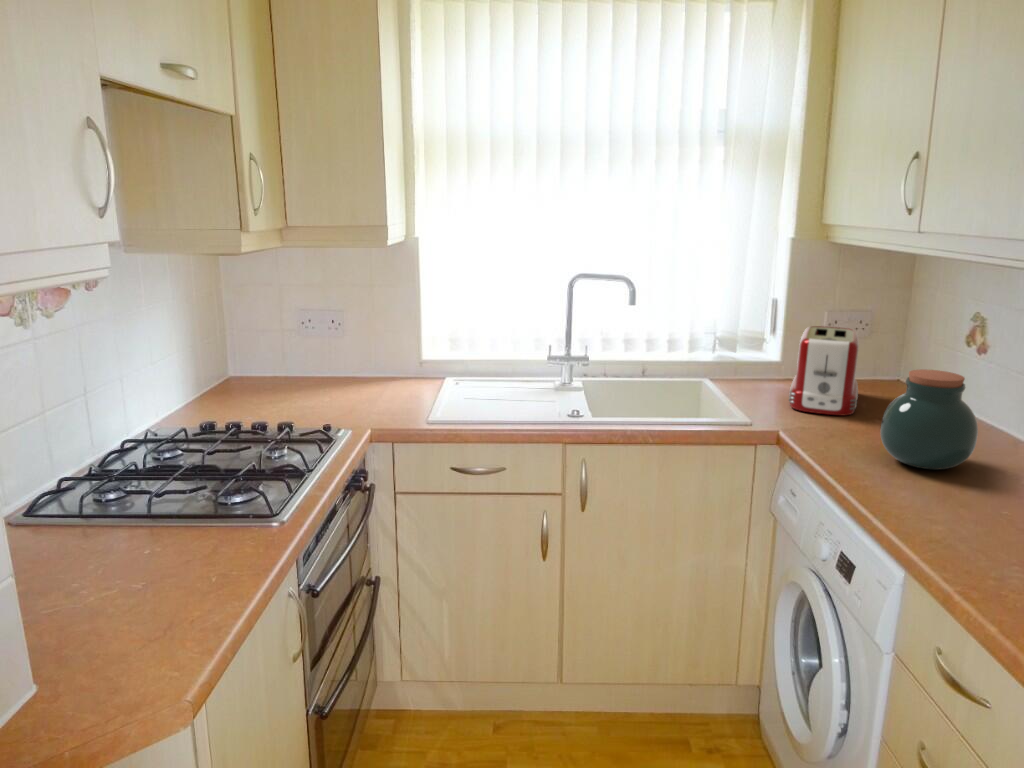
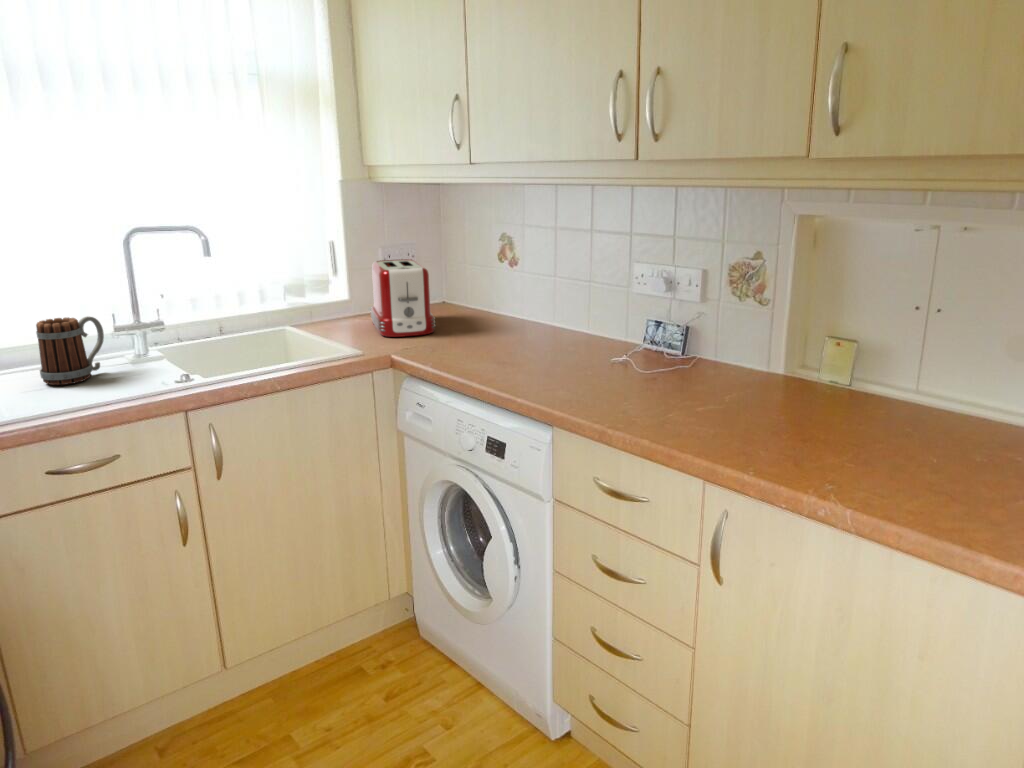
mug: none [484,342,537,398] -> present [36,317,104,385]
jar: present [880,369,978,470] -> none [478,277,547,358]

